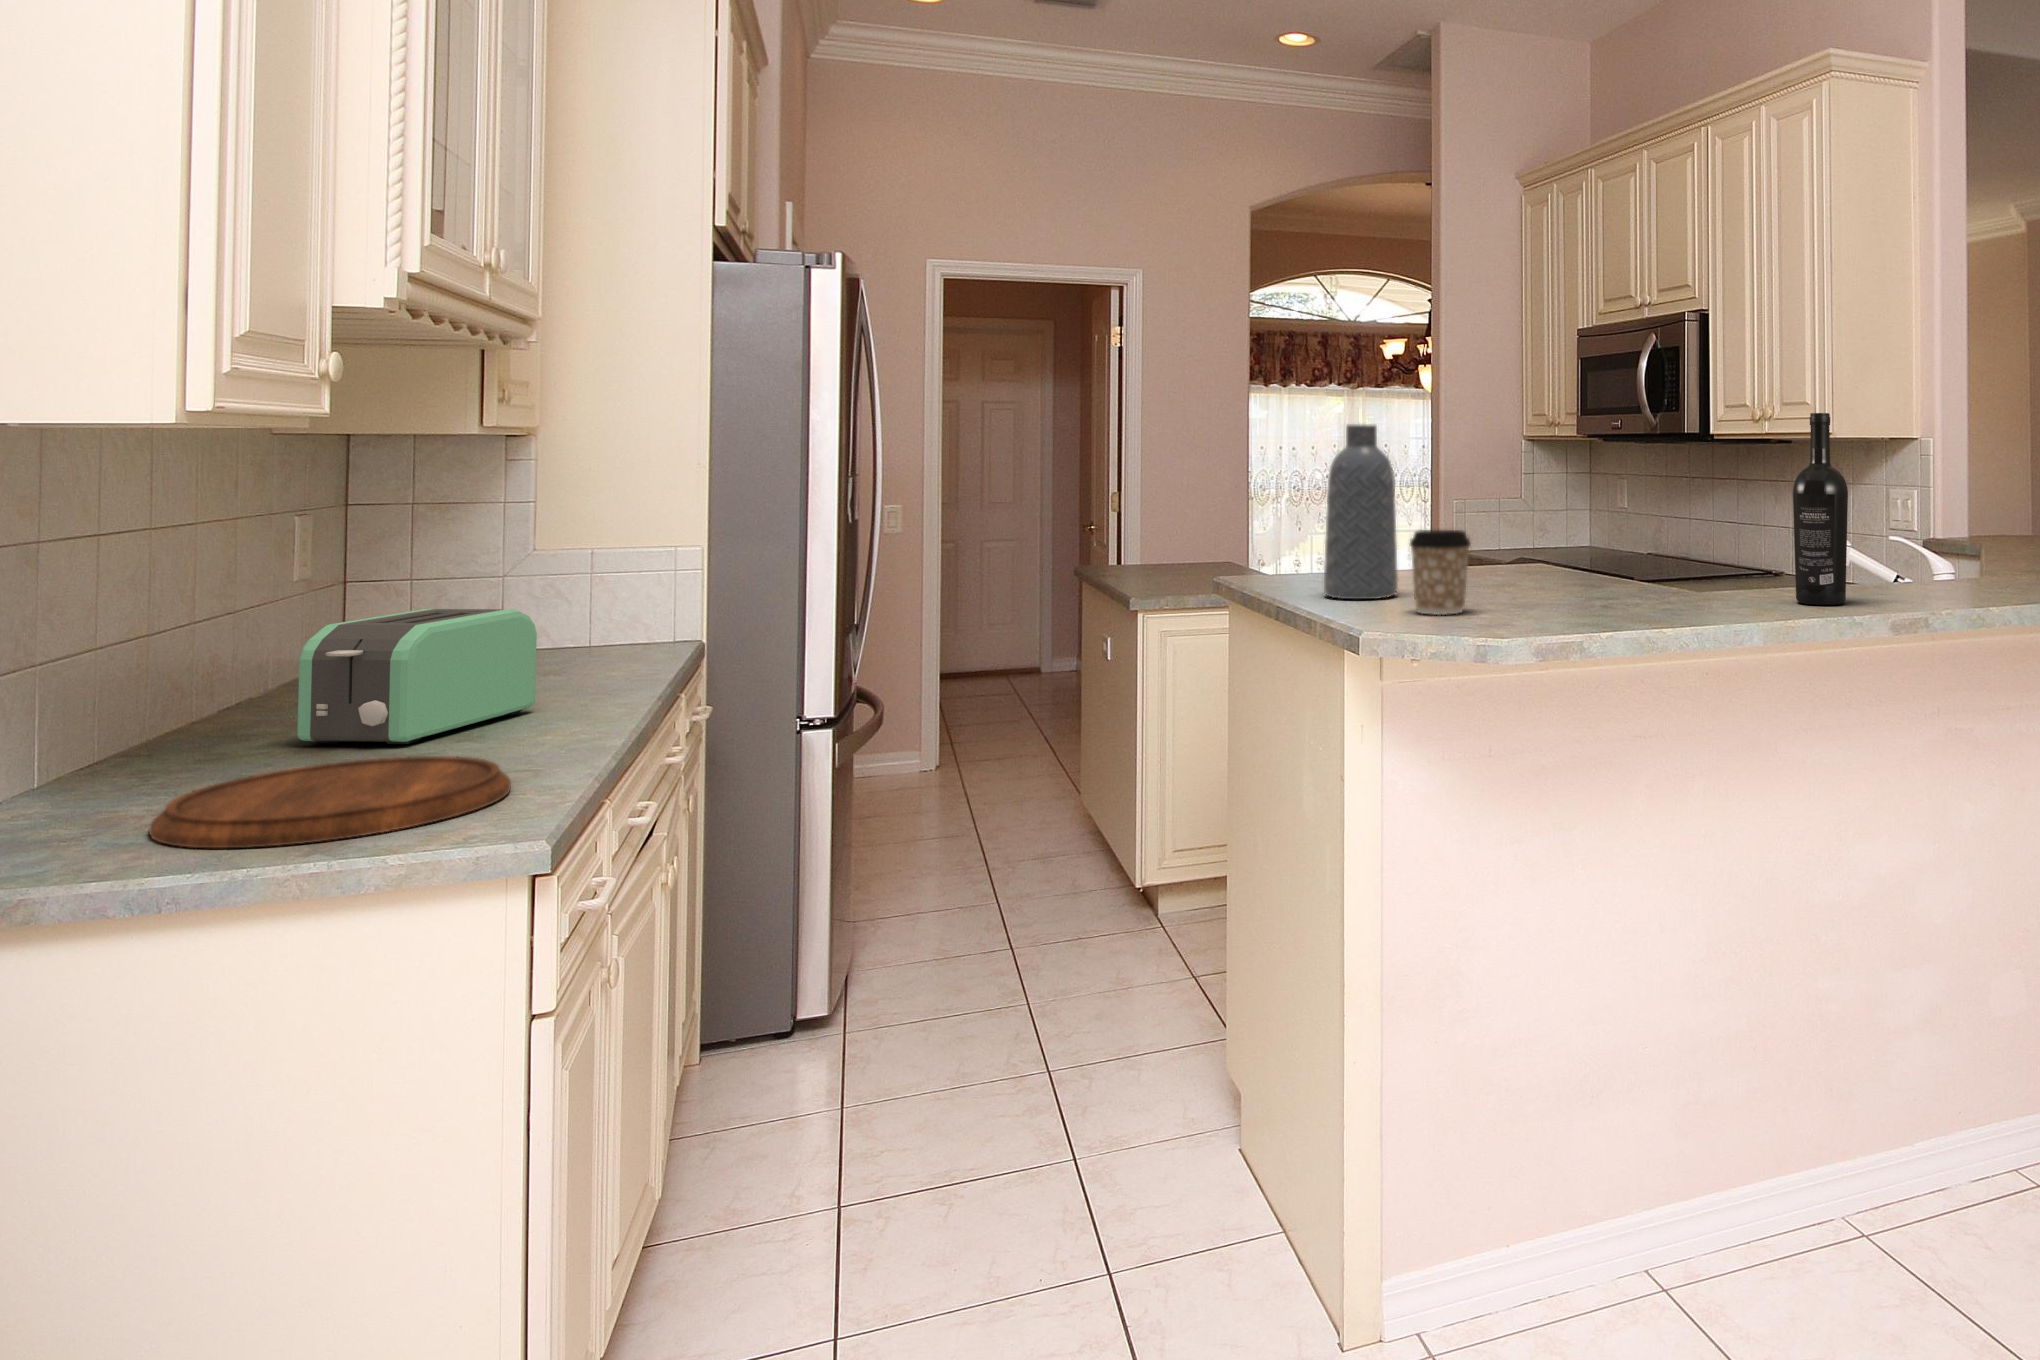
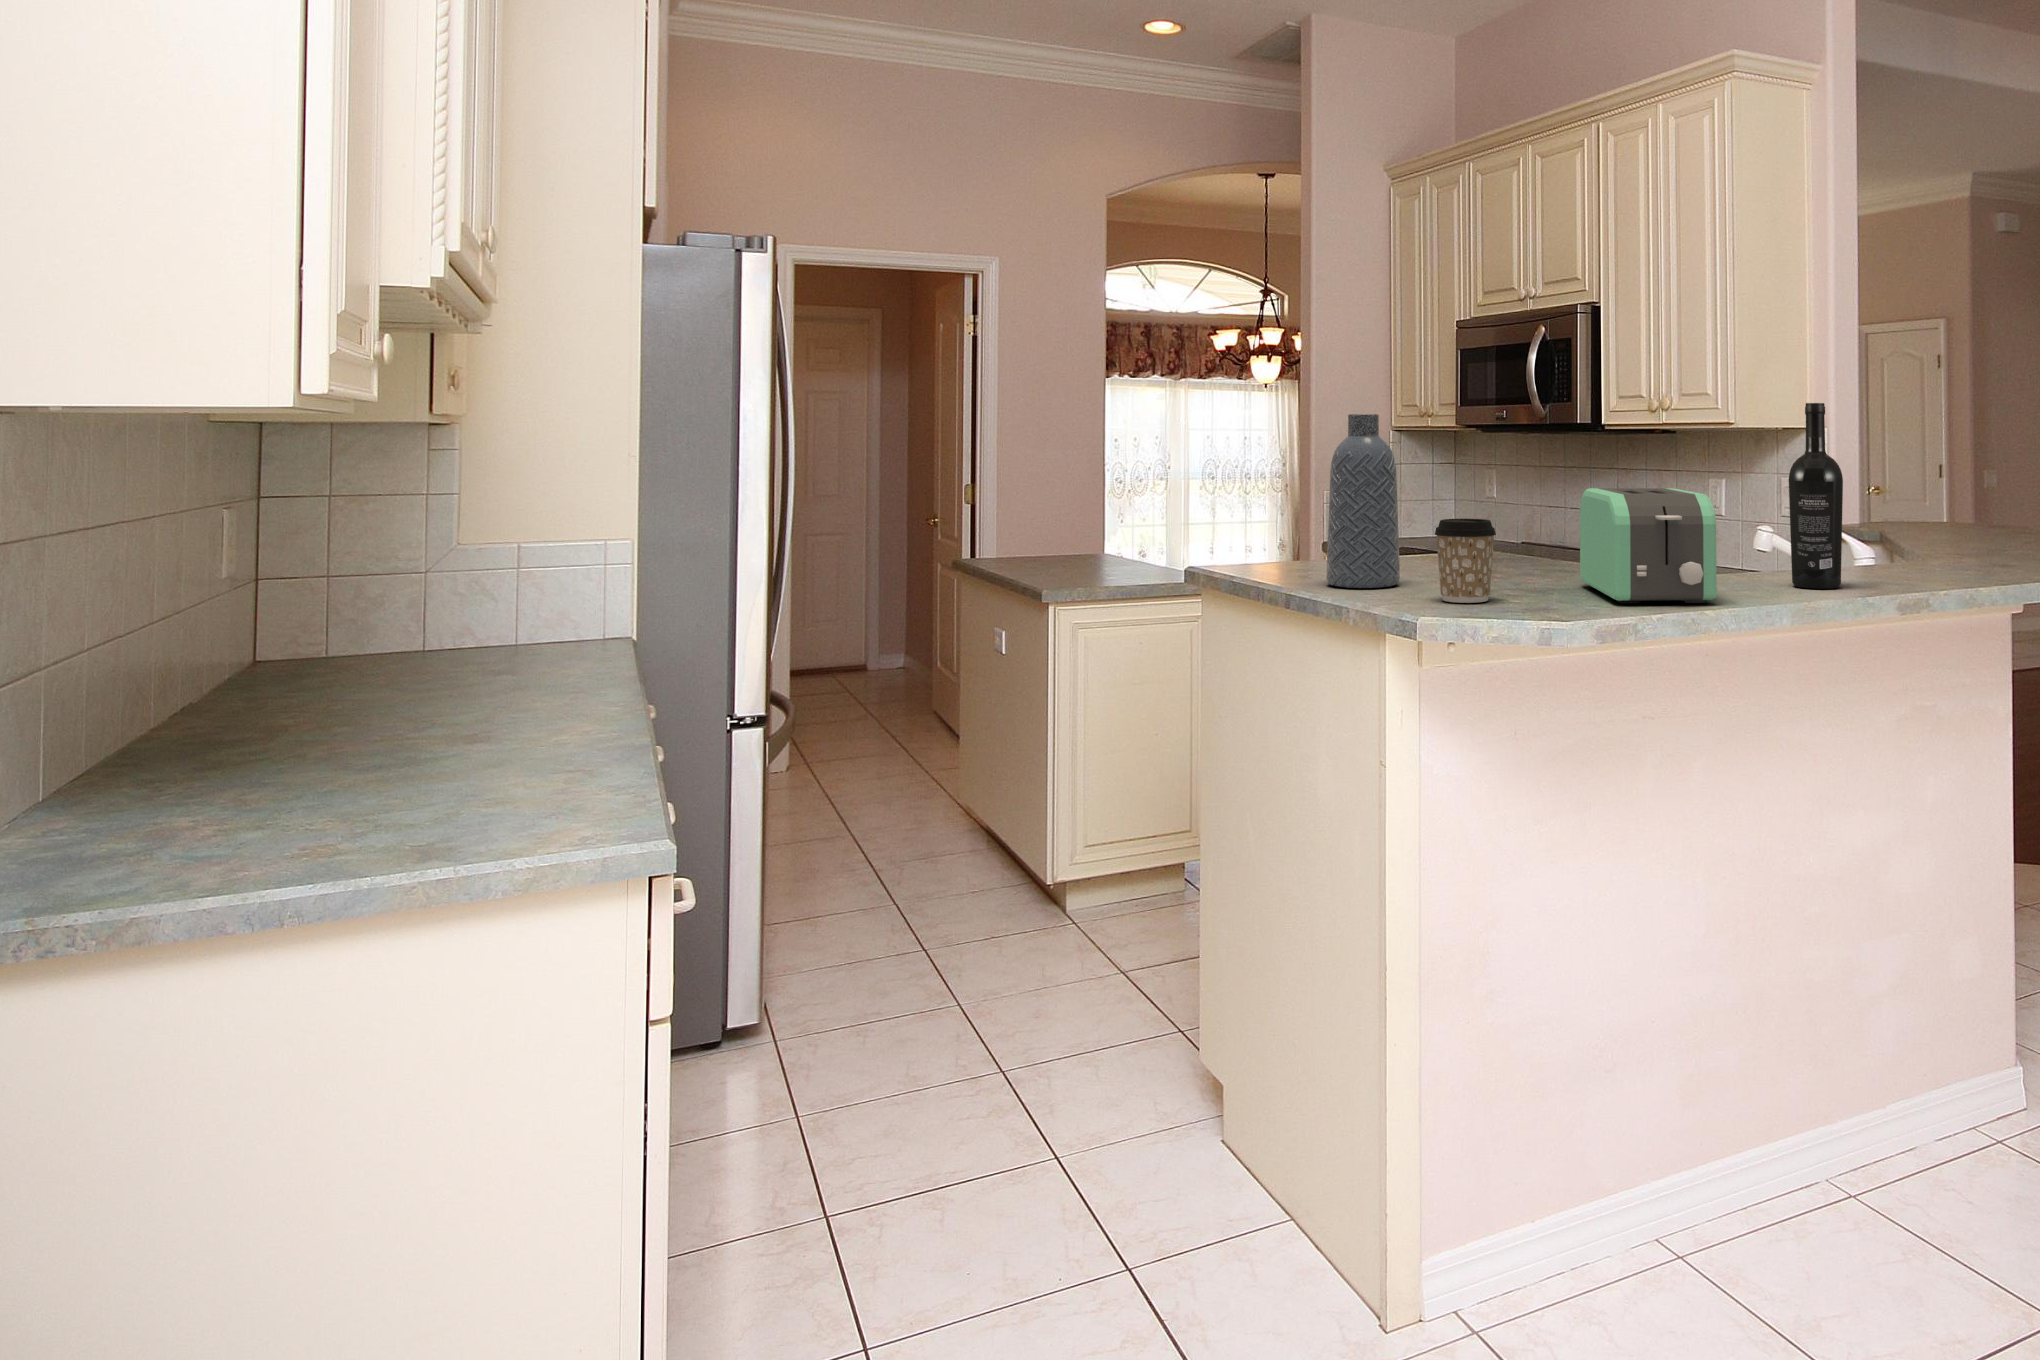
toaster: present [297,609,537,744] -> present [1580,488,1717,604]
cutting board: present [150,756,511,848] -> none [198,766,566,873]

